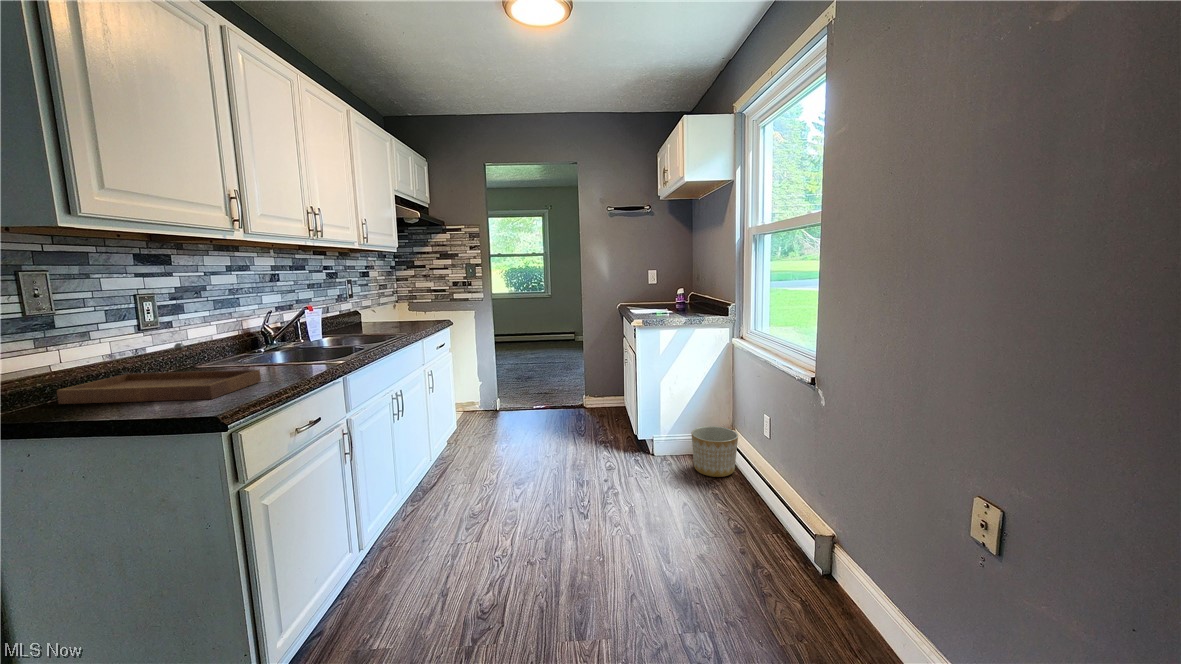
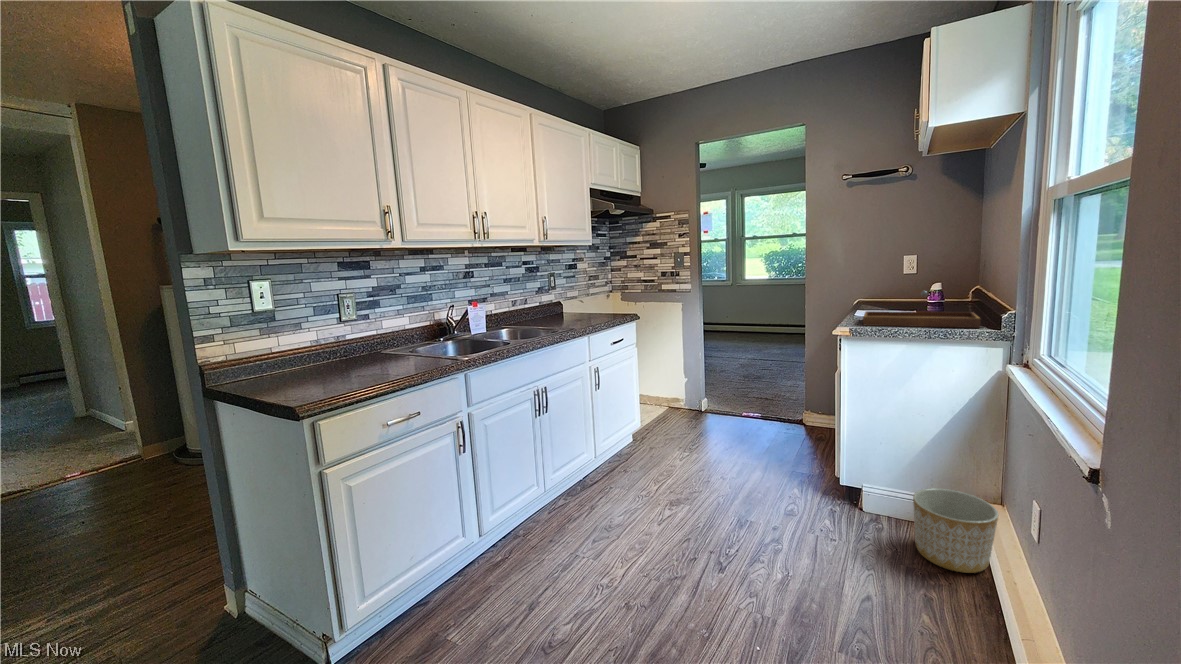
tray: present [57,343,261,404] -> present [863,291,980,328]

